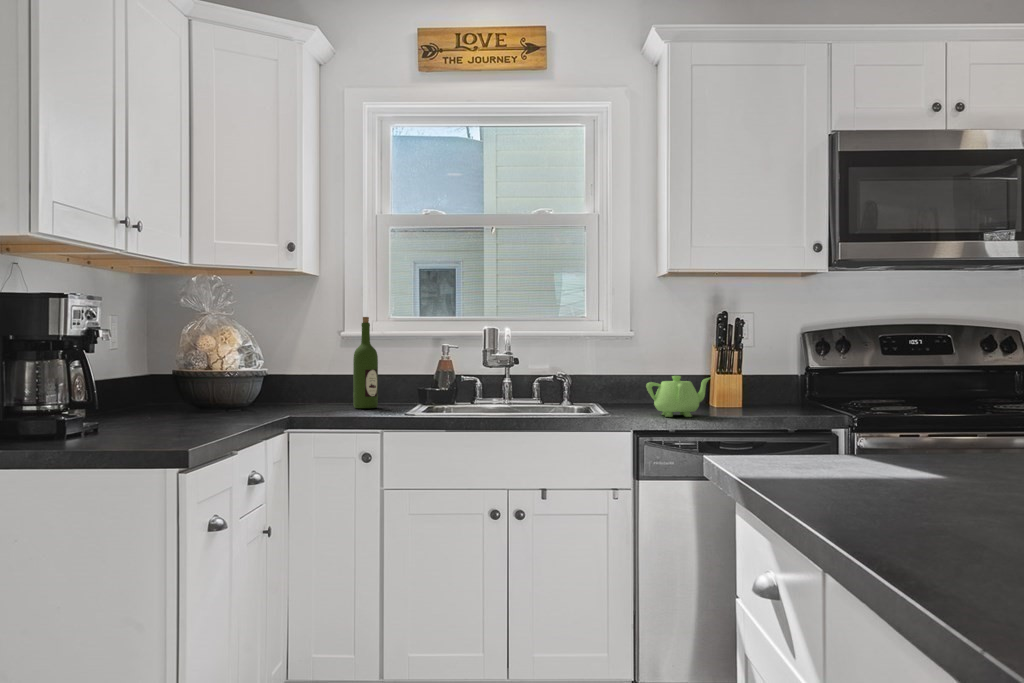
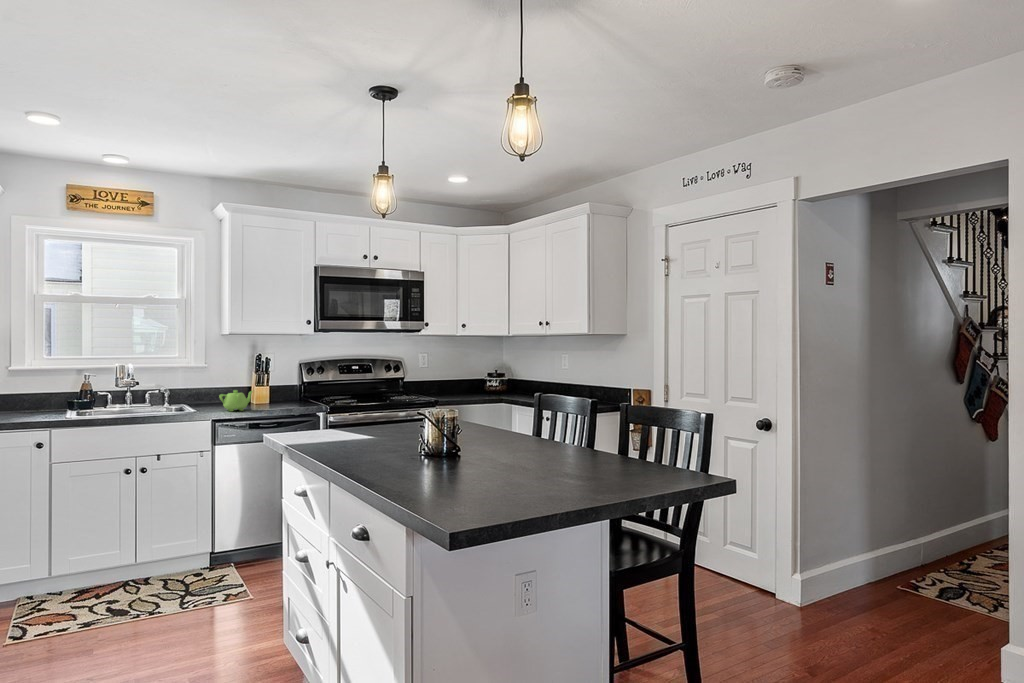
wine bottle: present [353,317,378,408] -> none [29,362,46,417]

